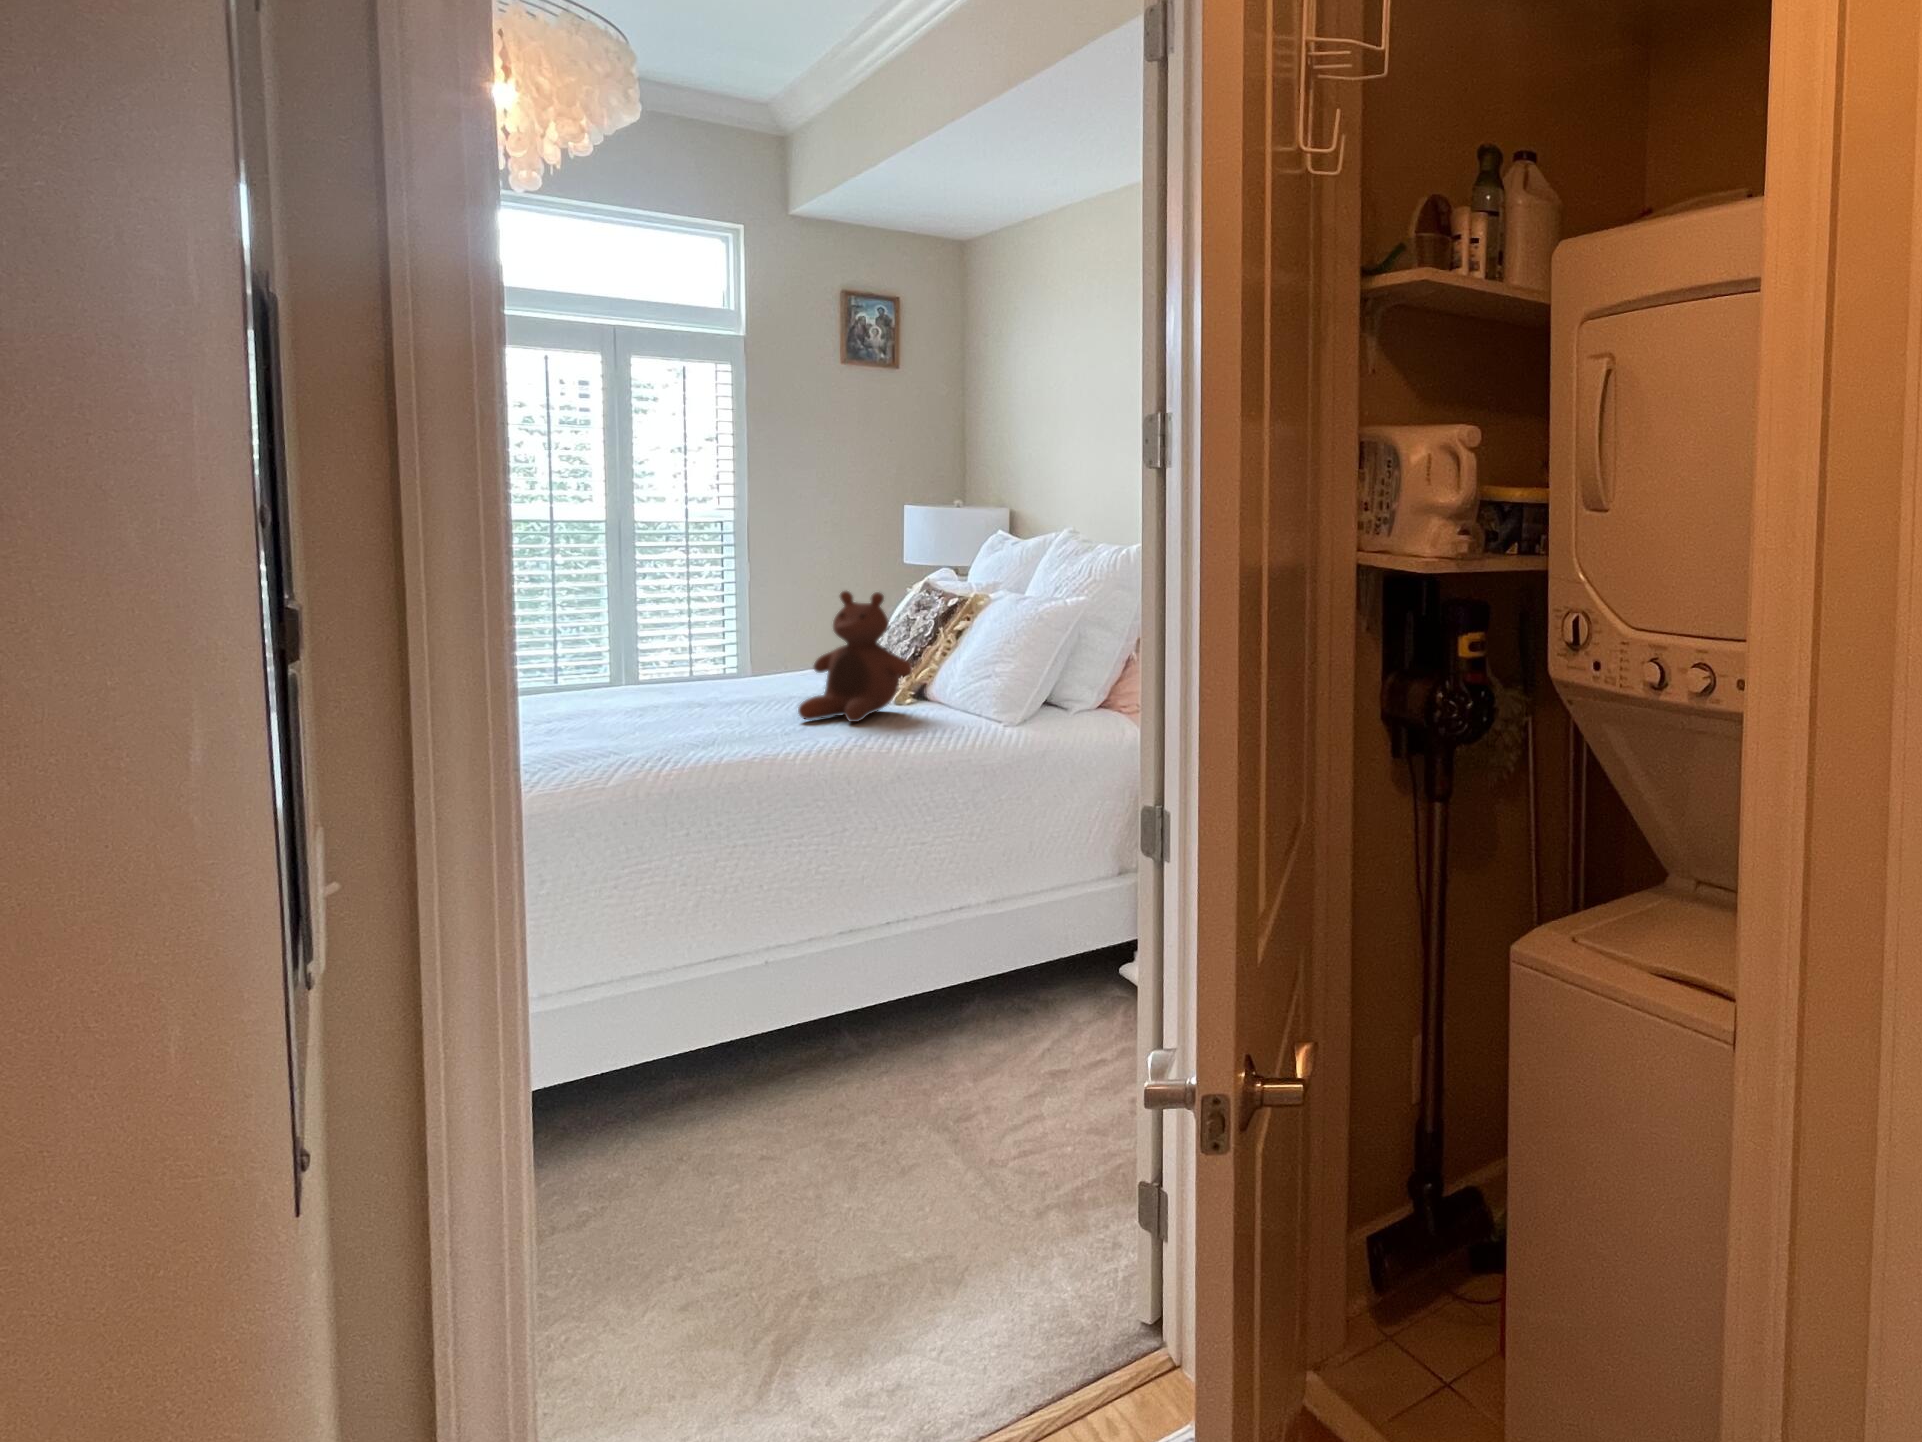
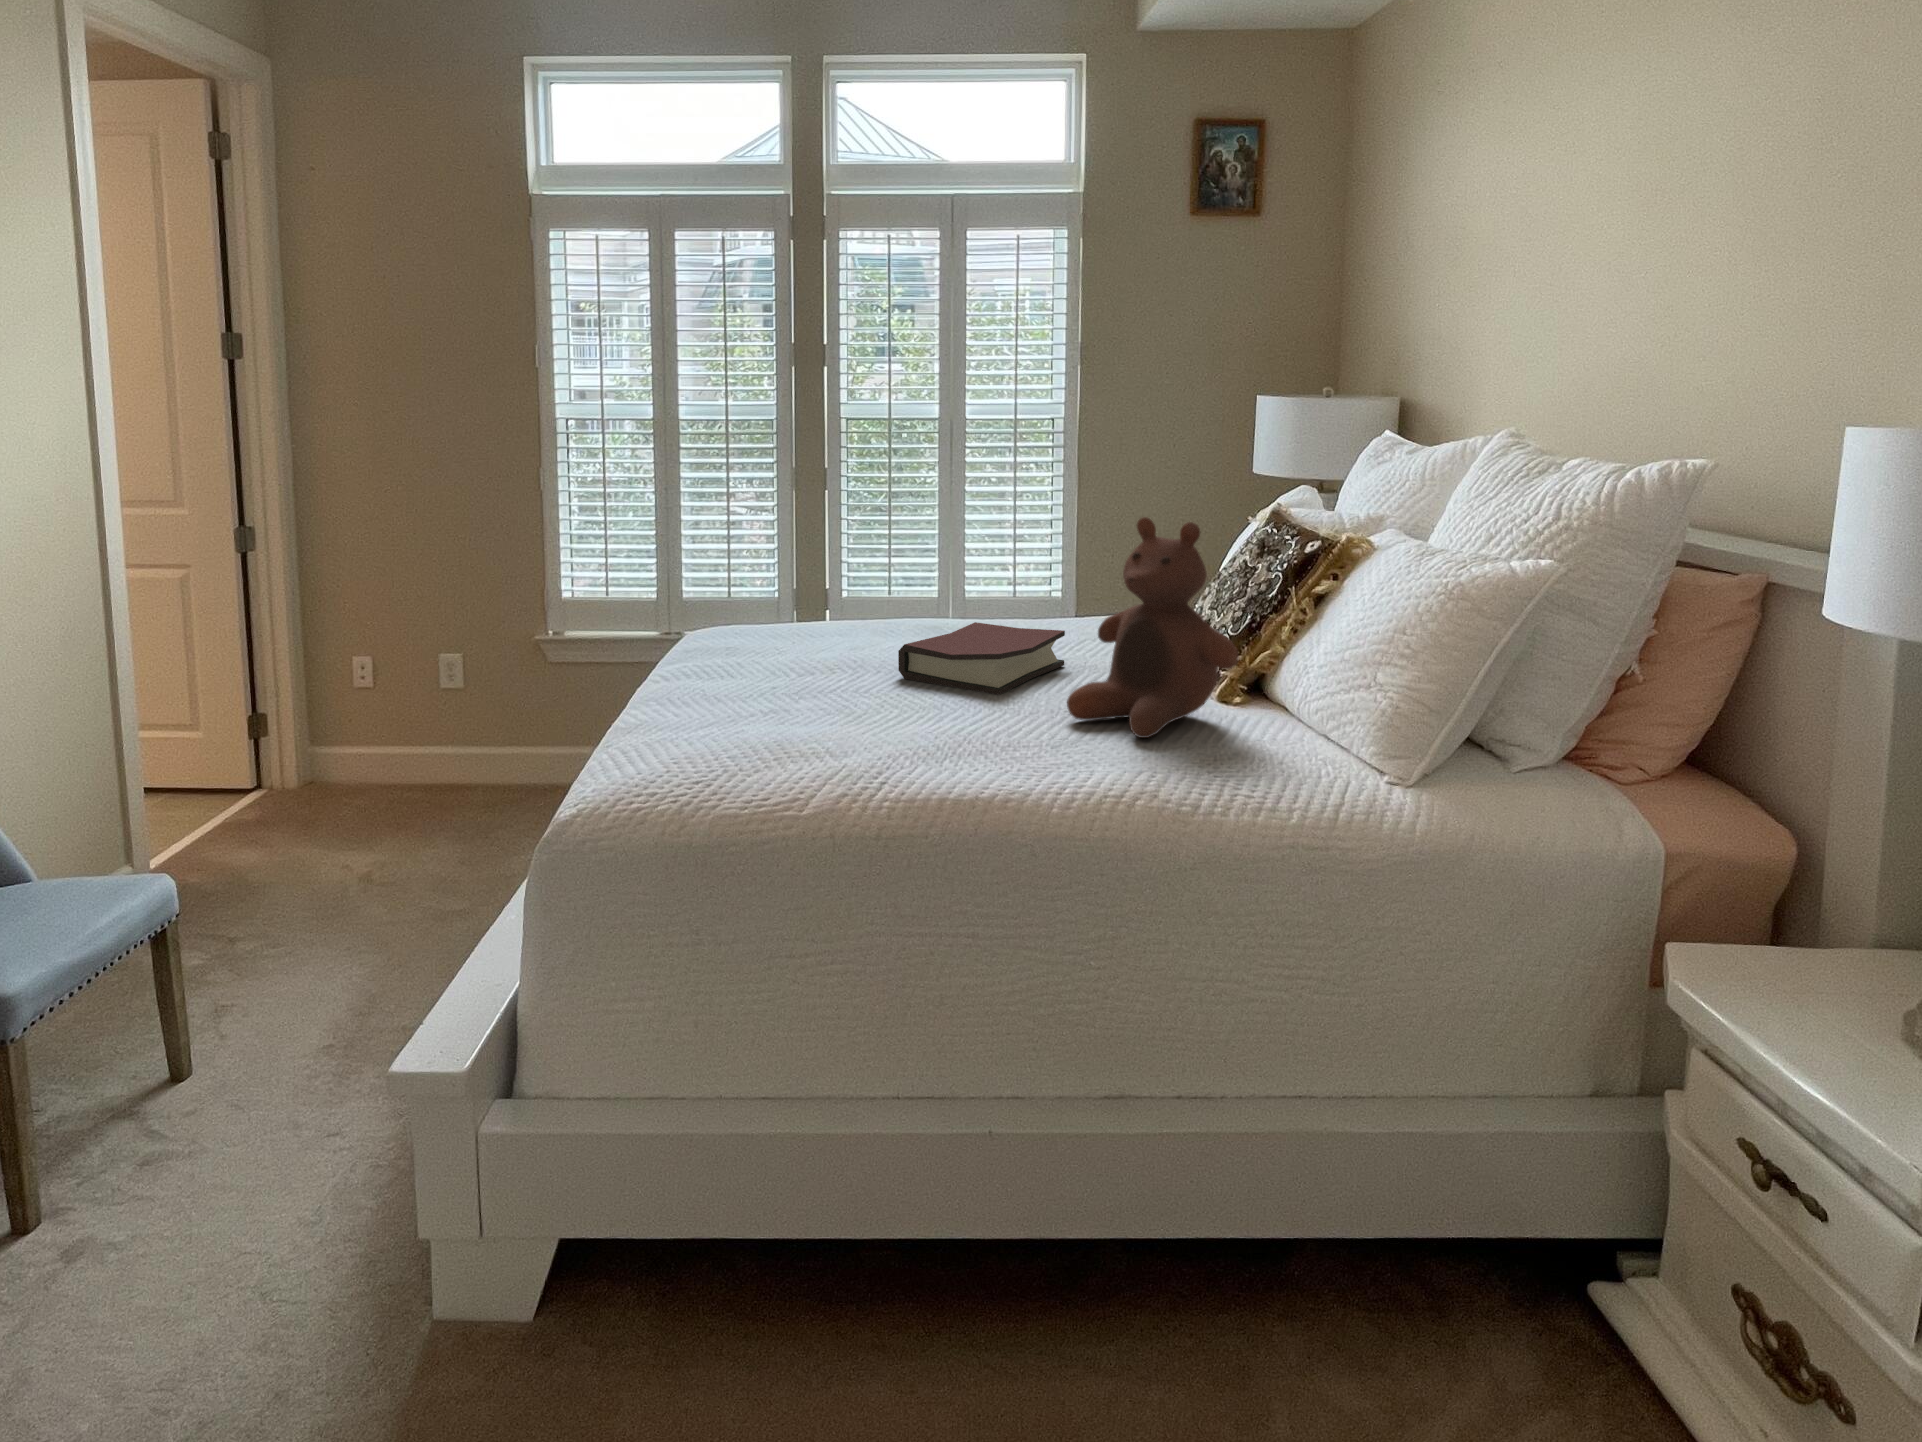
hardback book: none [646,674,780,718] -> present [898,622,1065,695]

